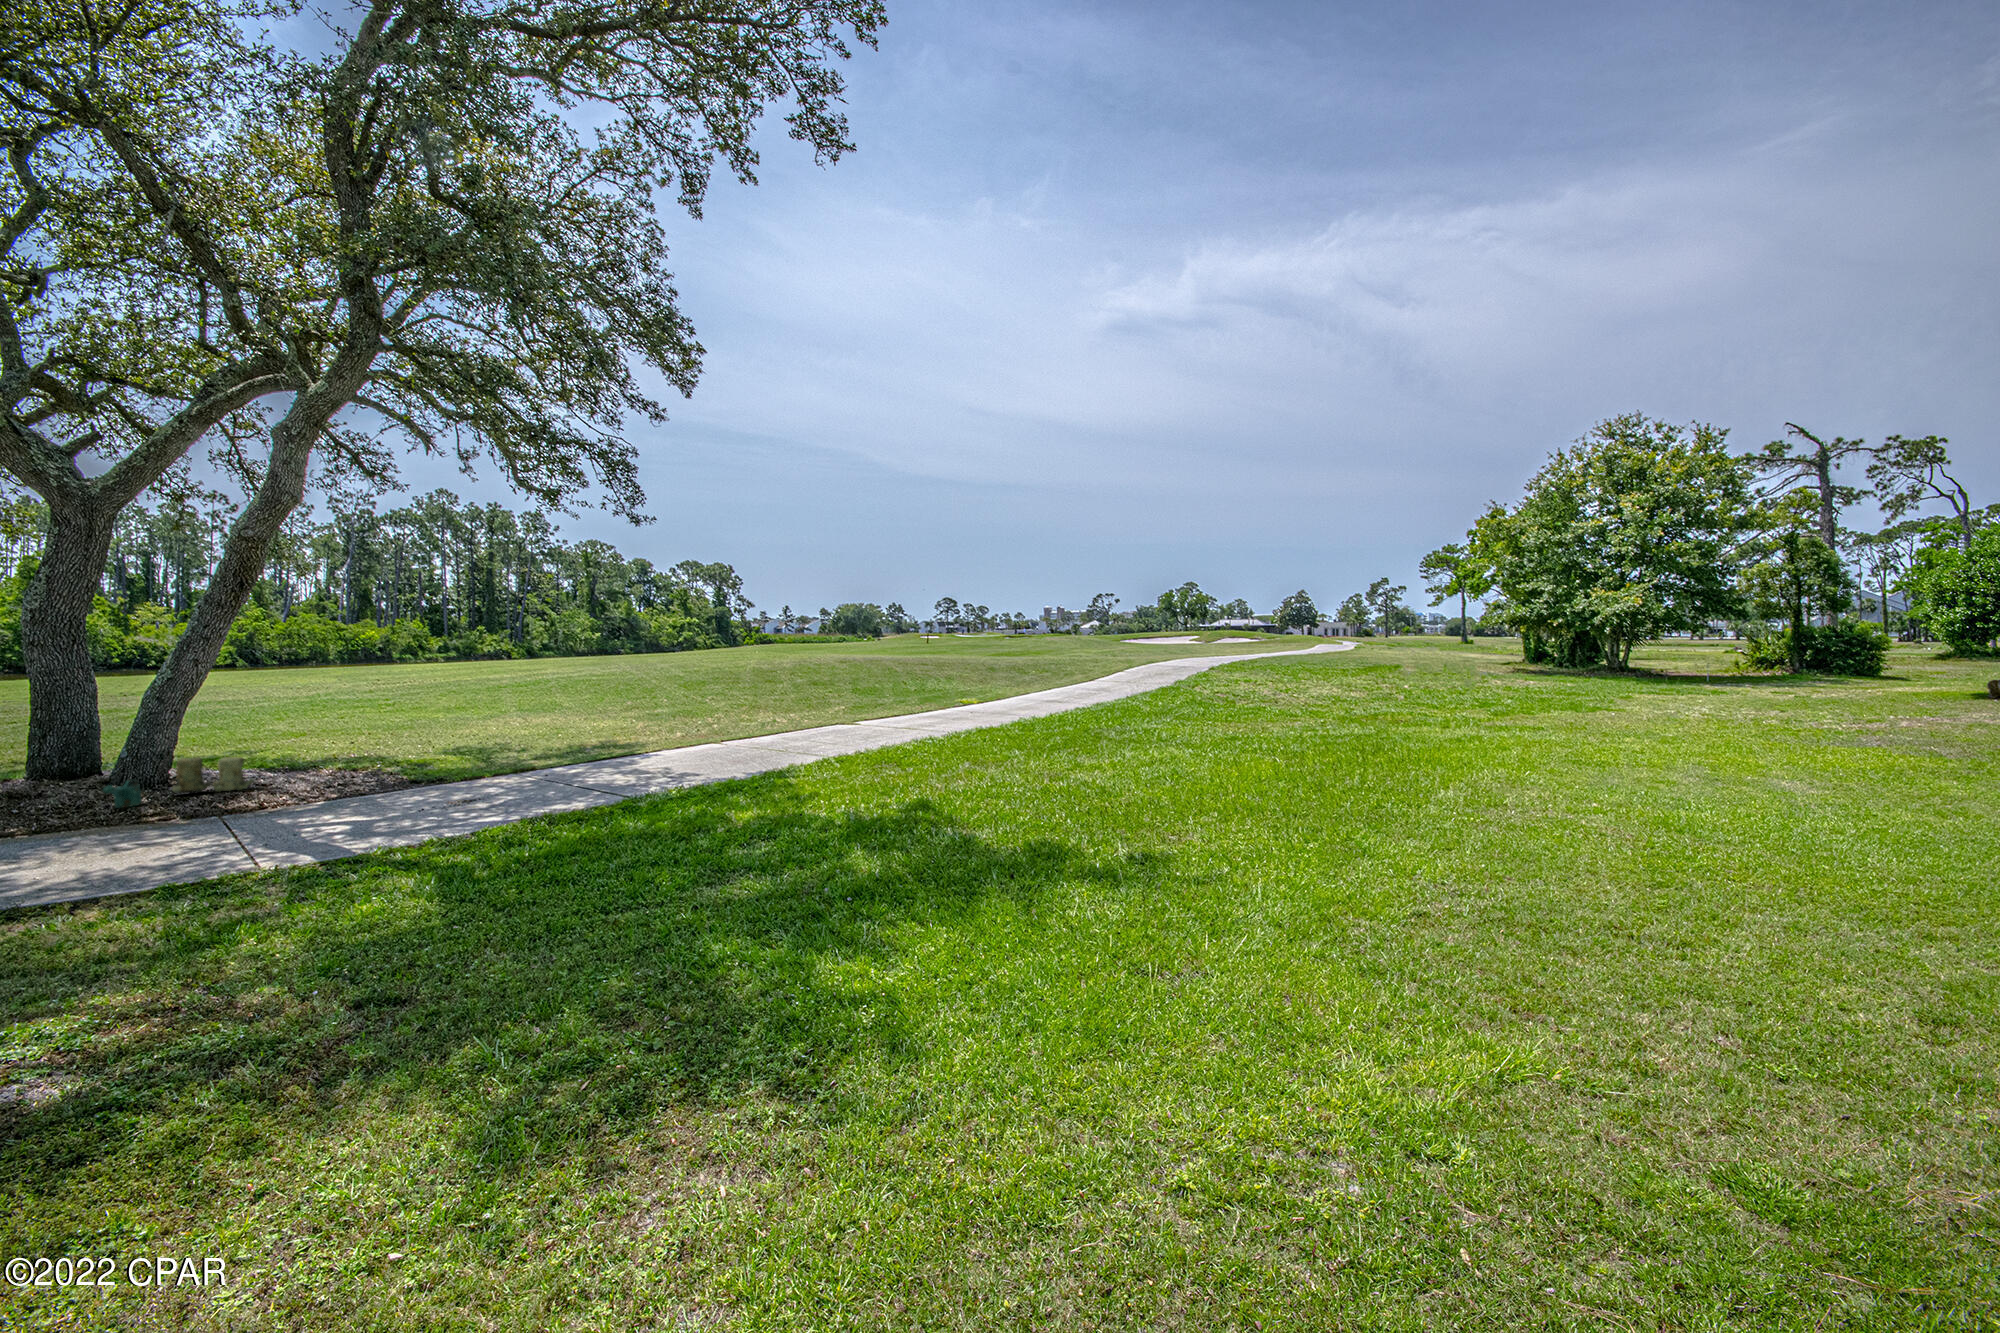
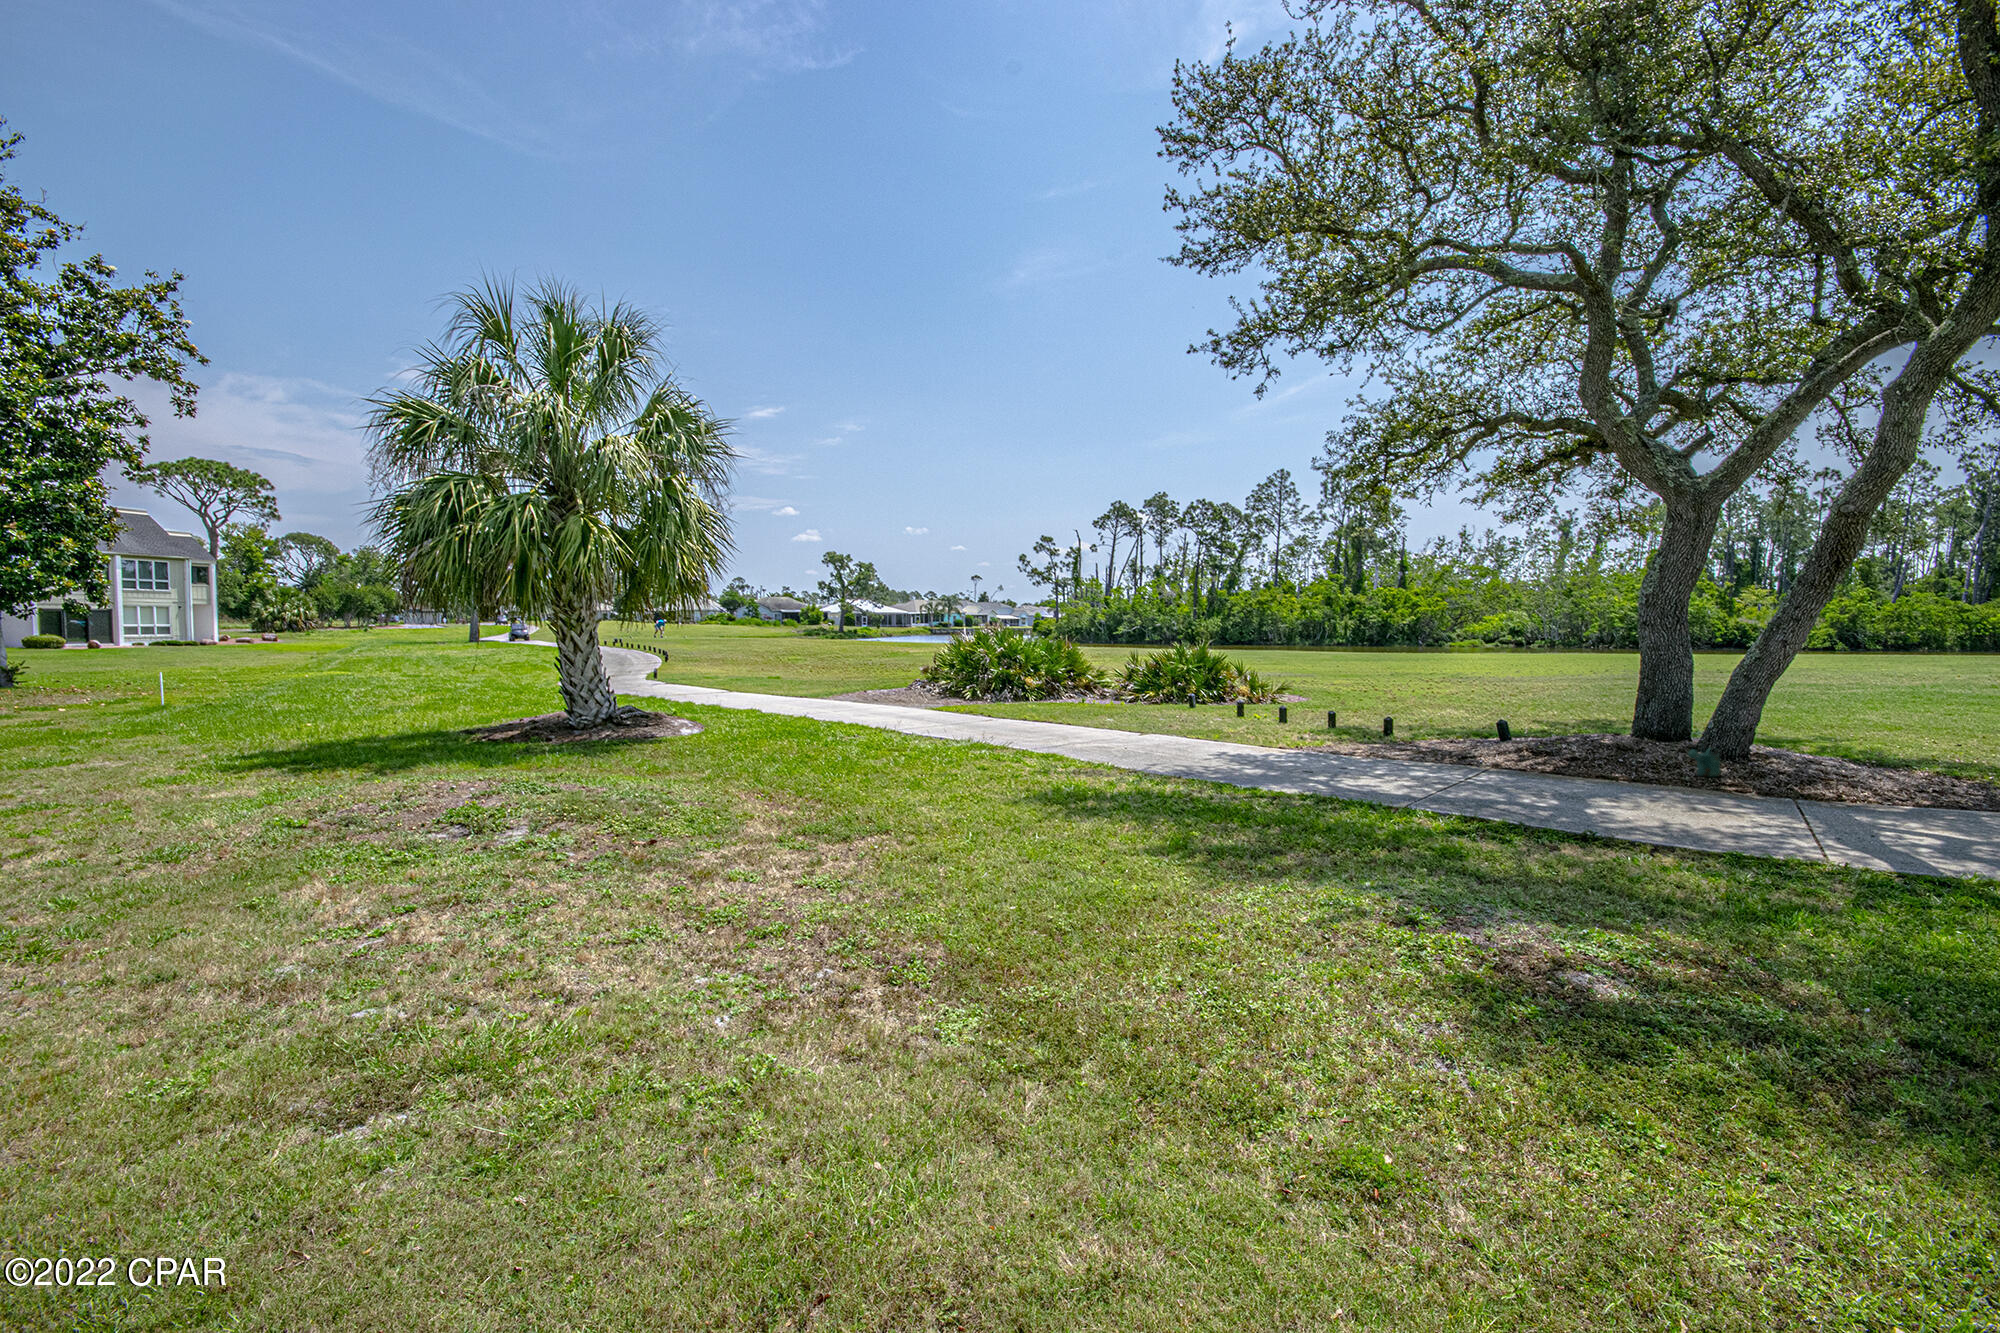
backpack: present [171,757,255,793] -> none [1749,730,1836,778]

